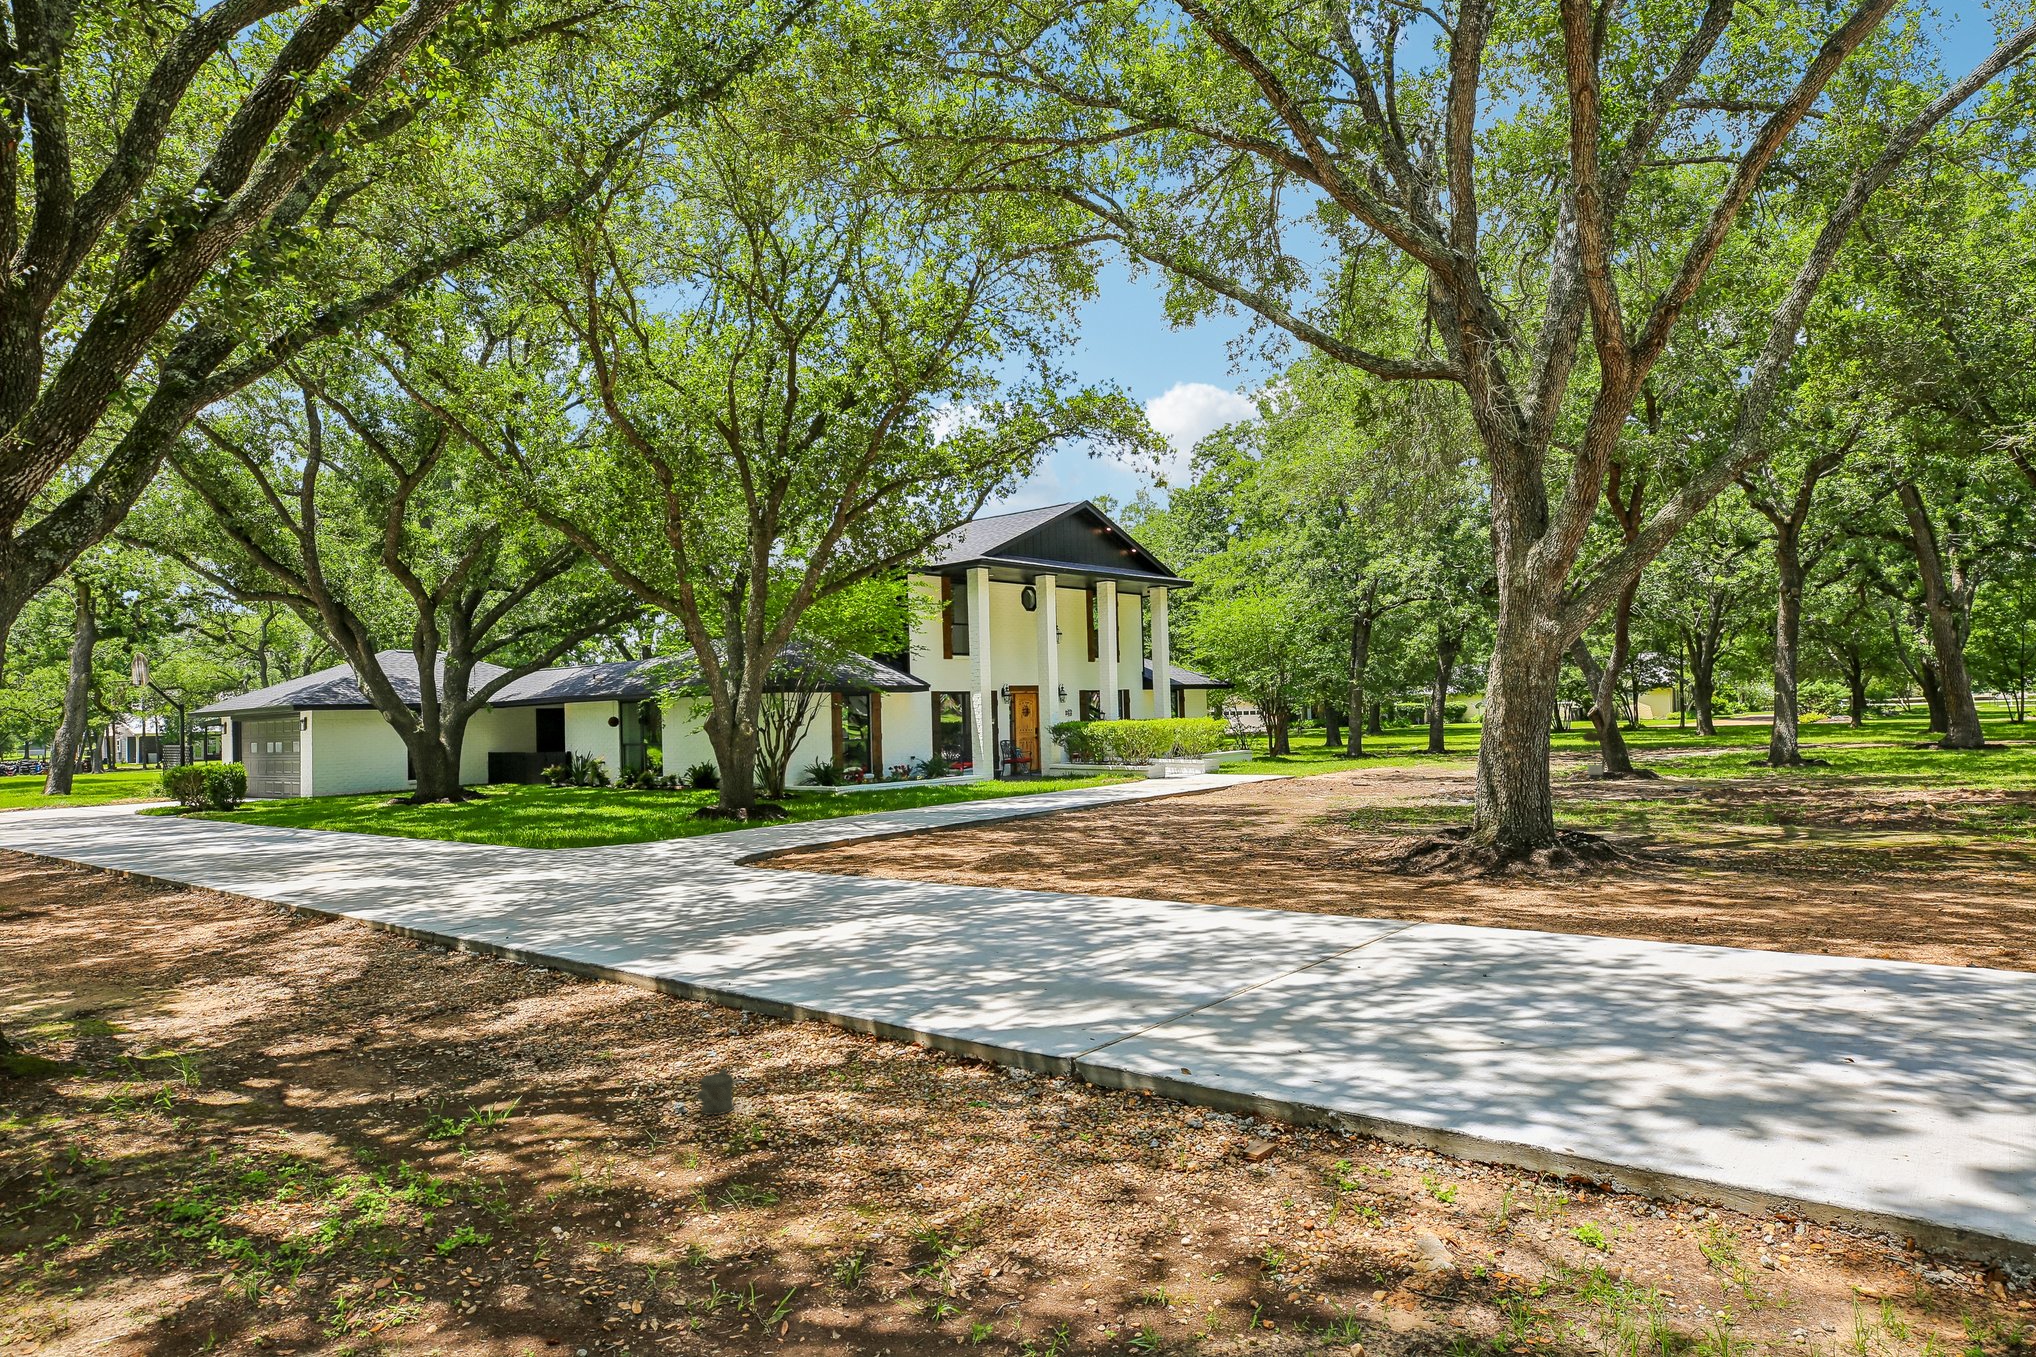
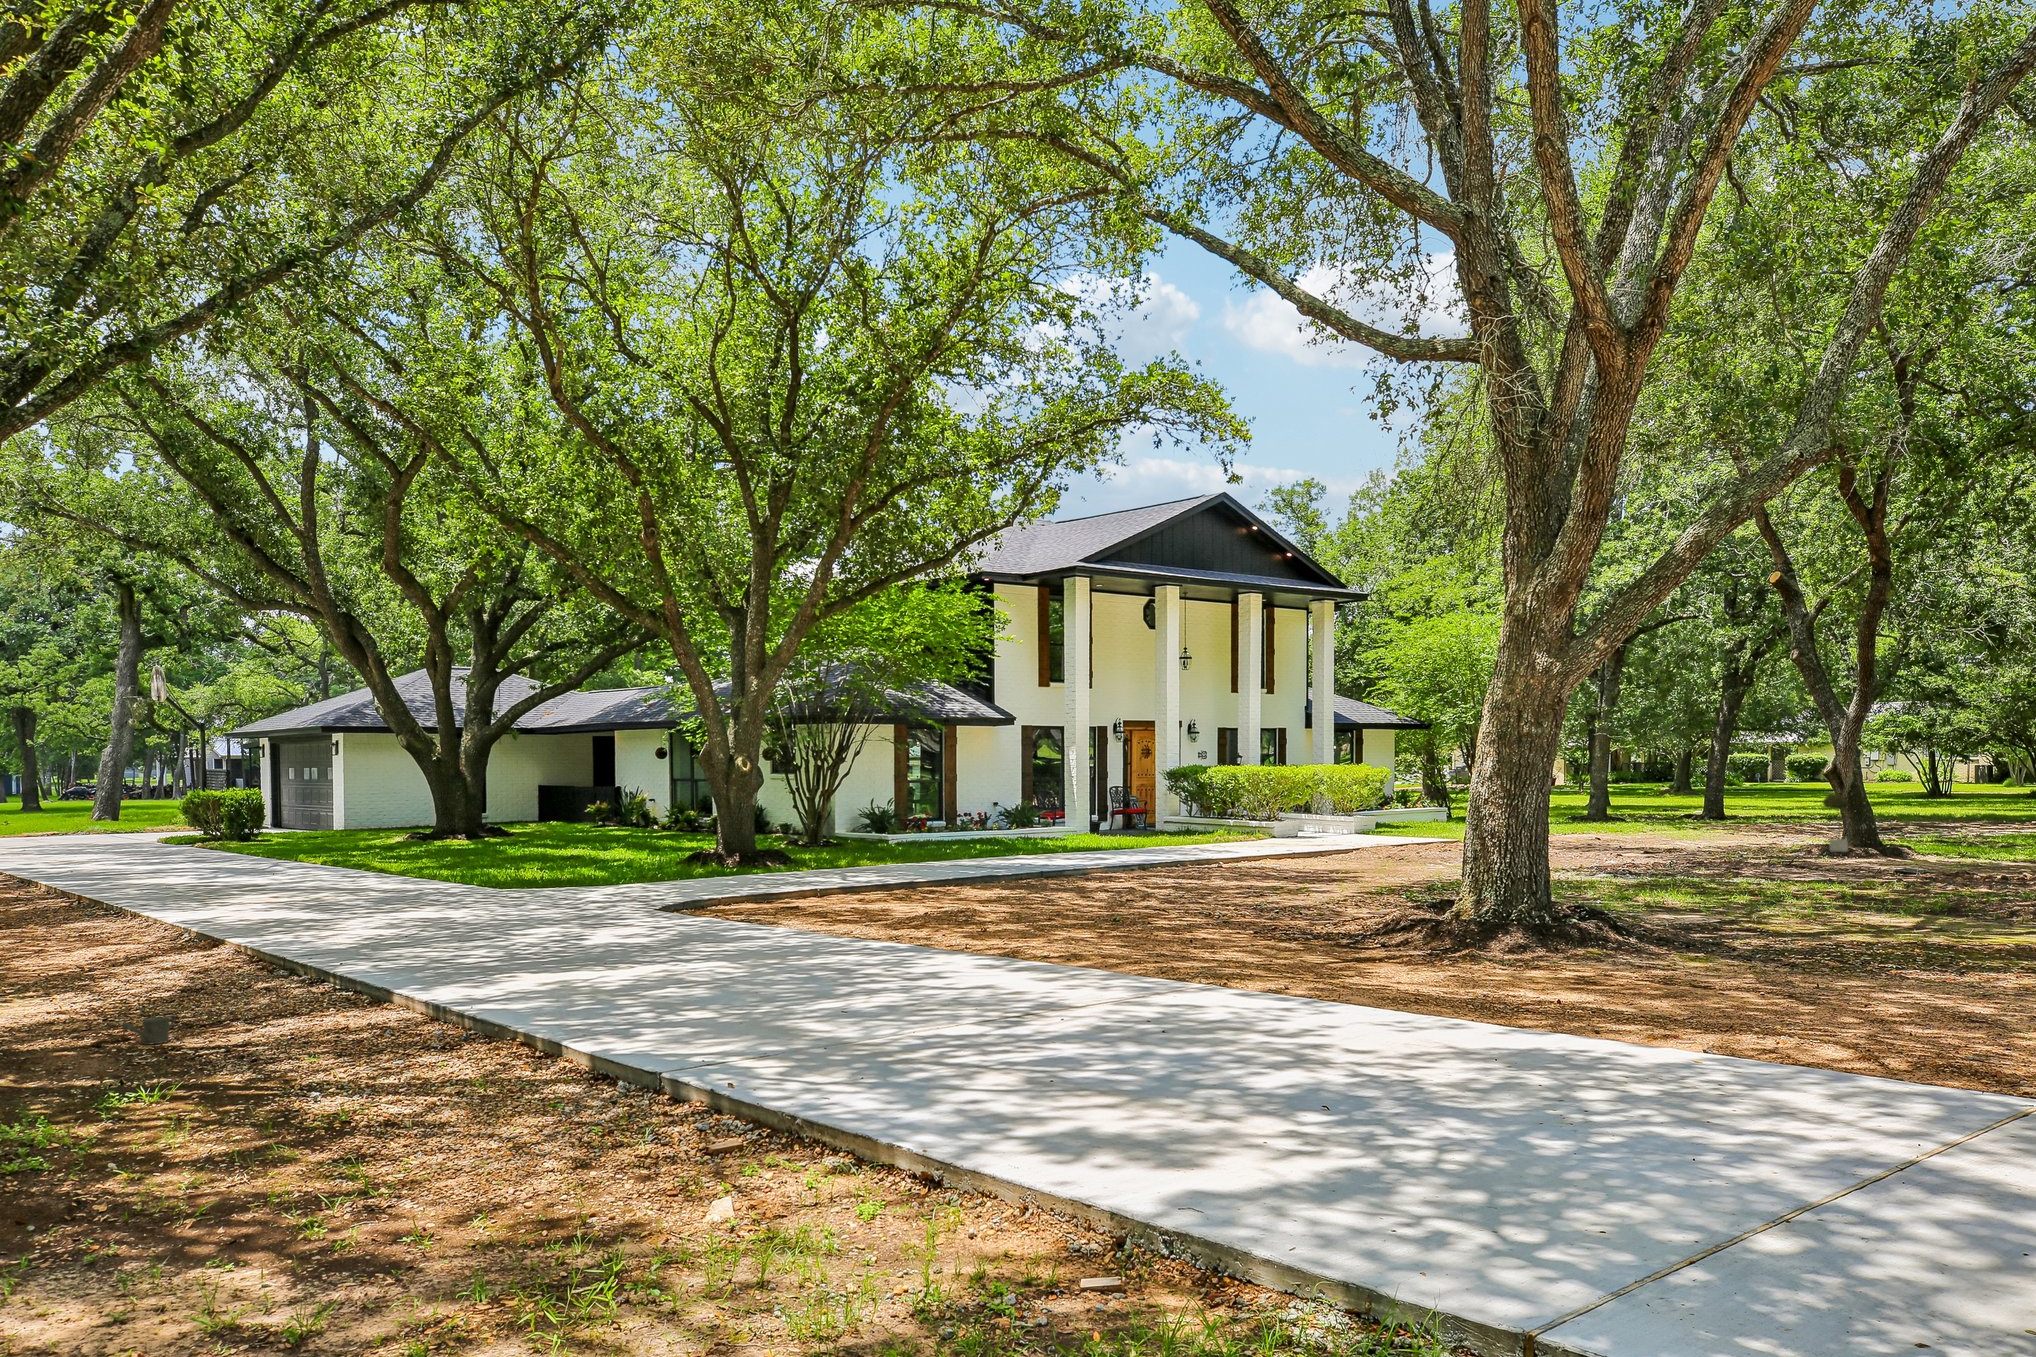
watering can: present [697,1068,734,1115] -> present [123,1015,175,1045]

